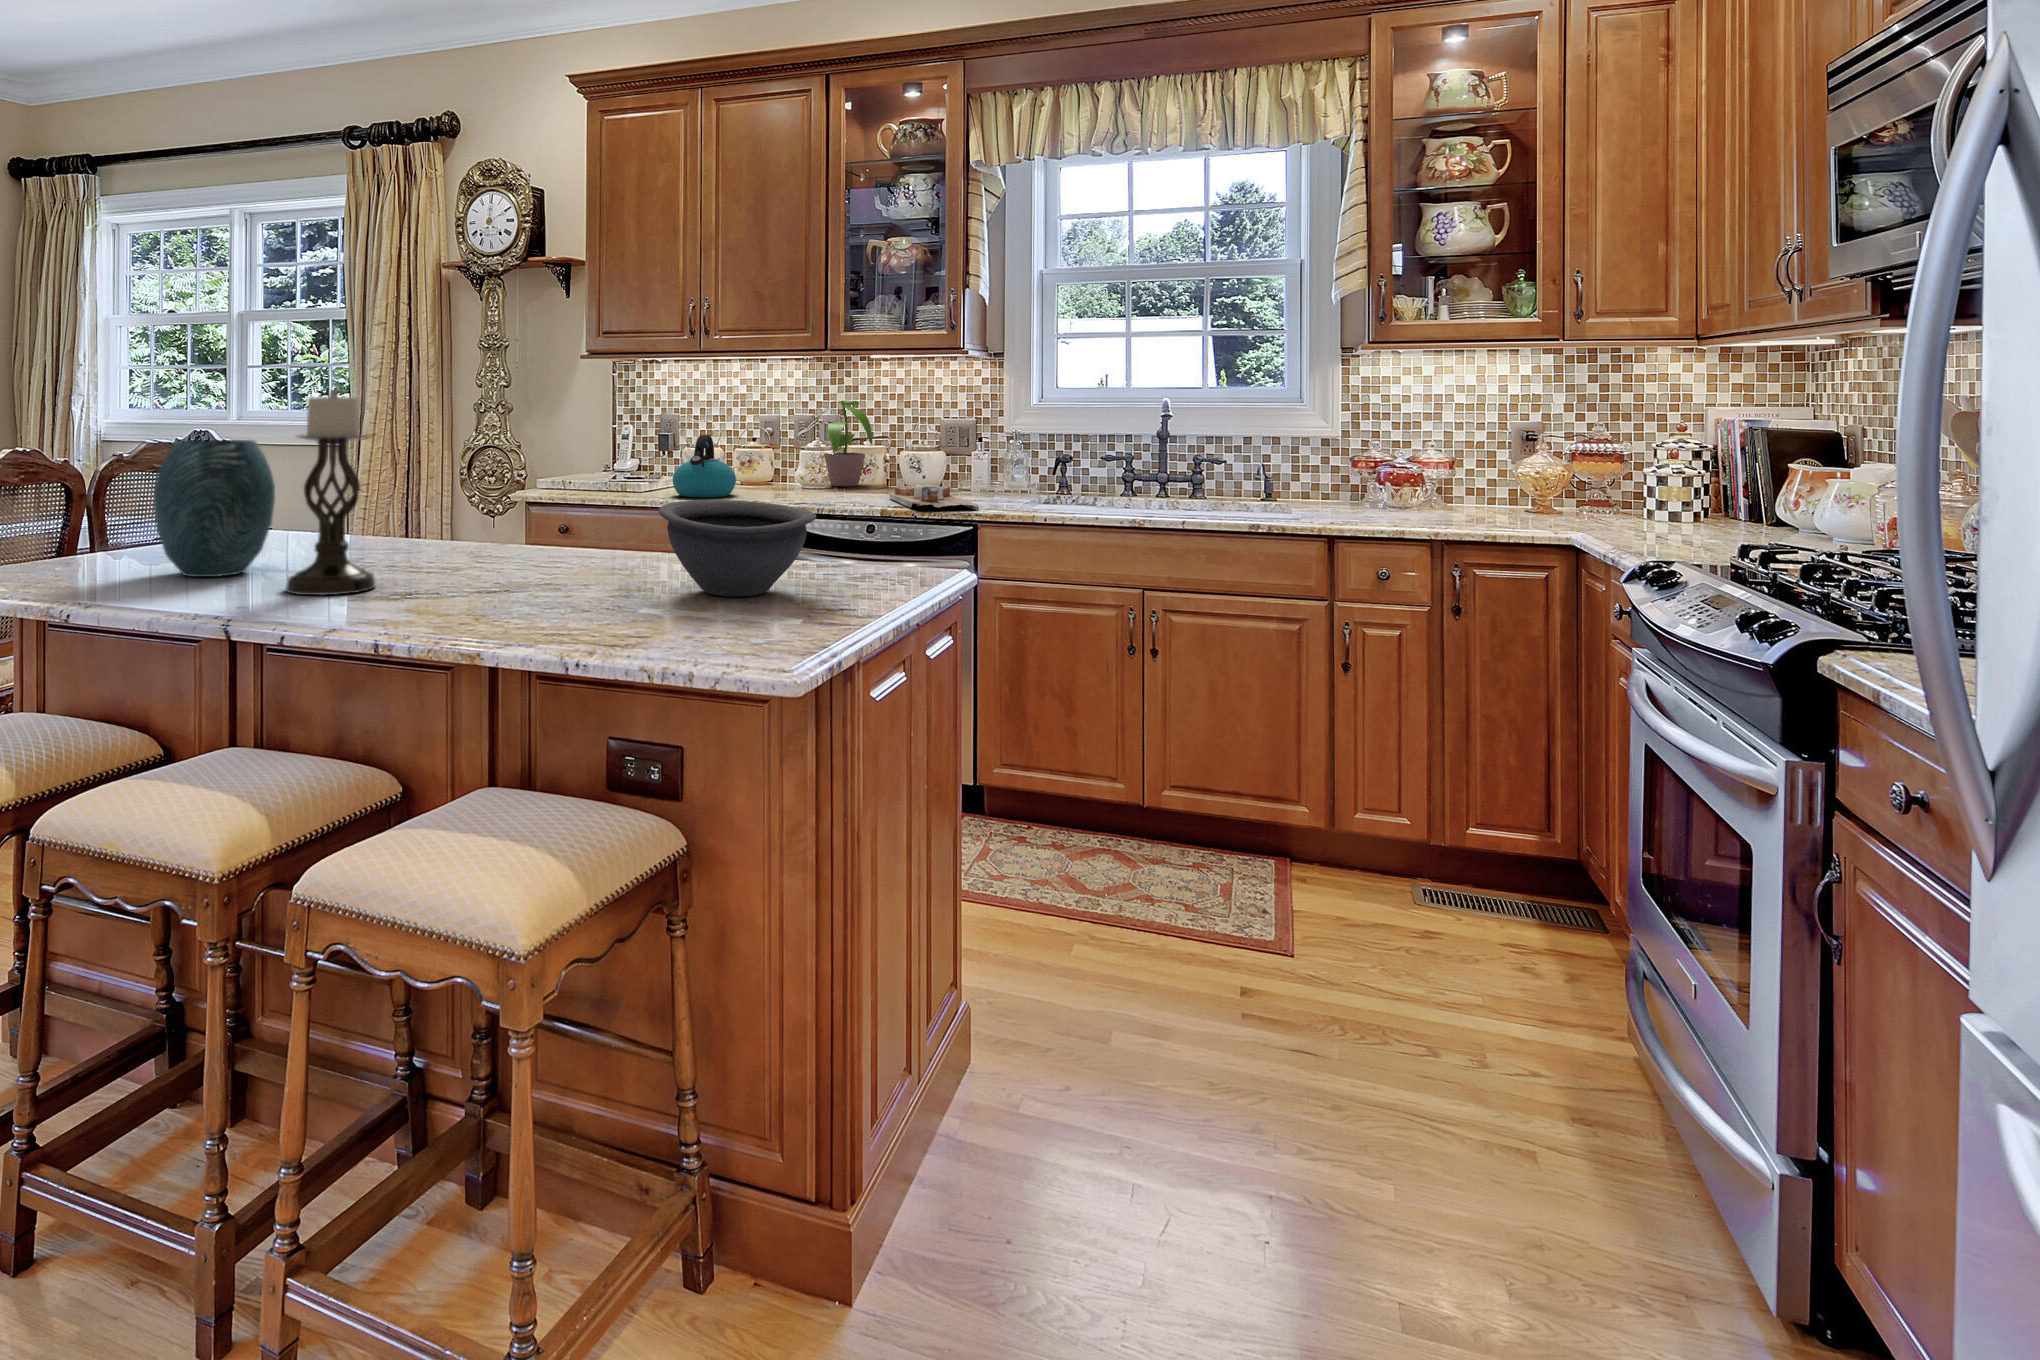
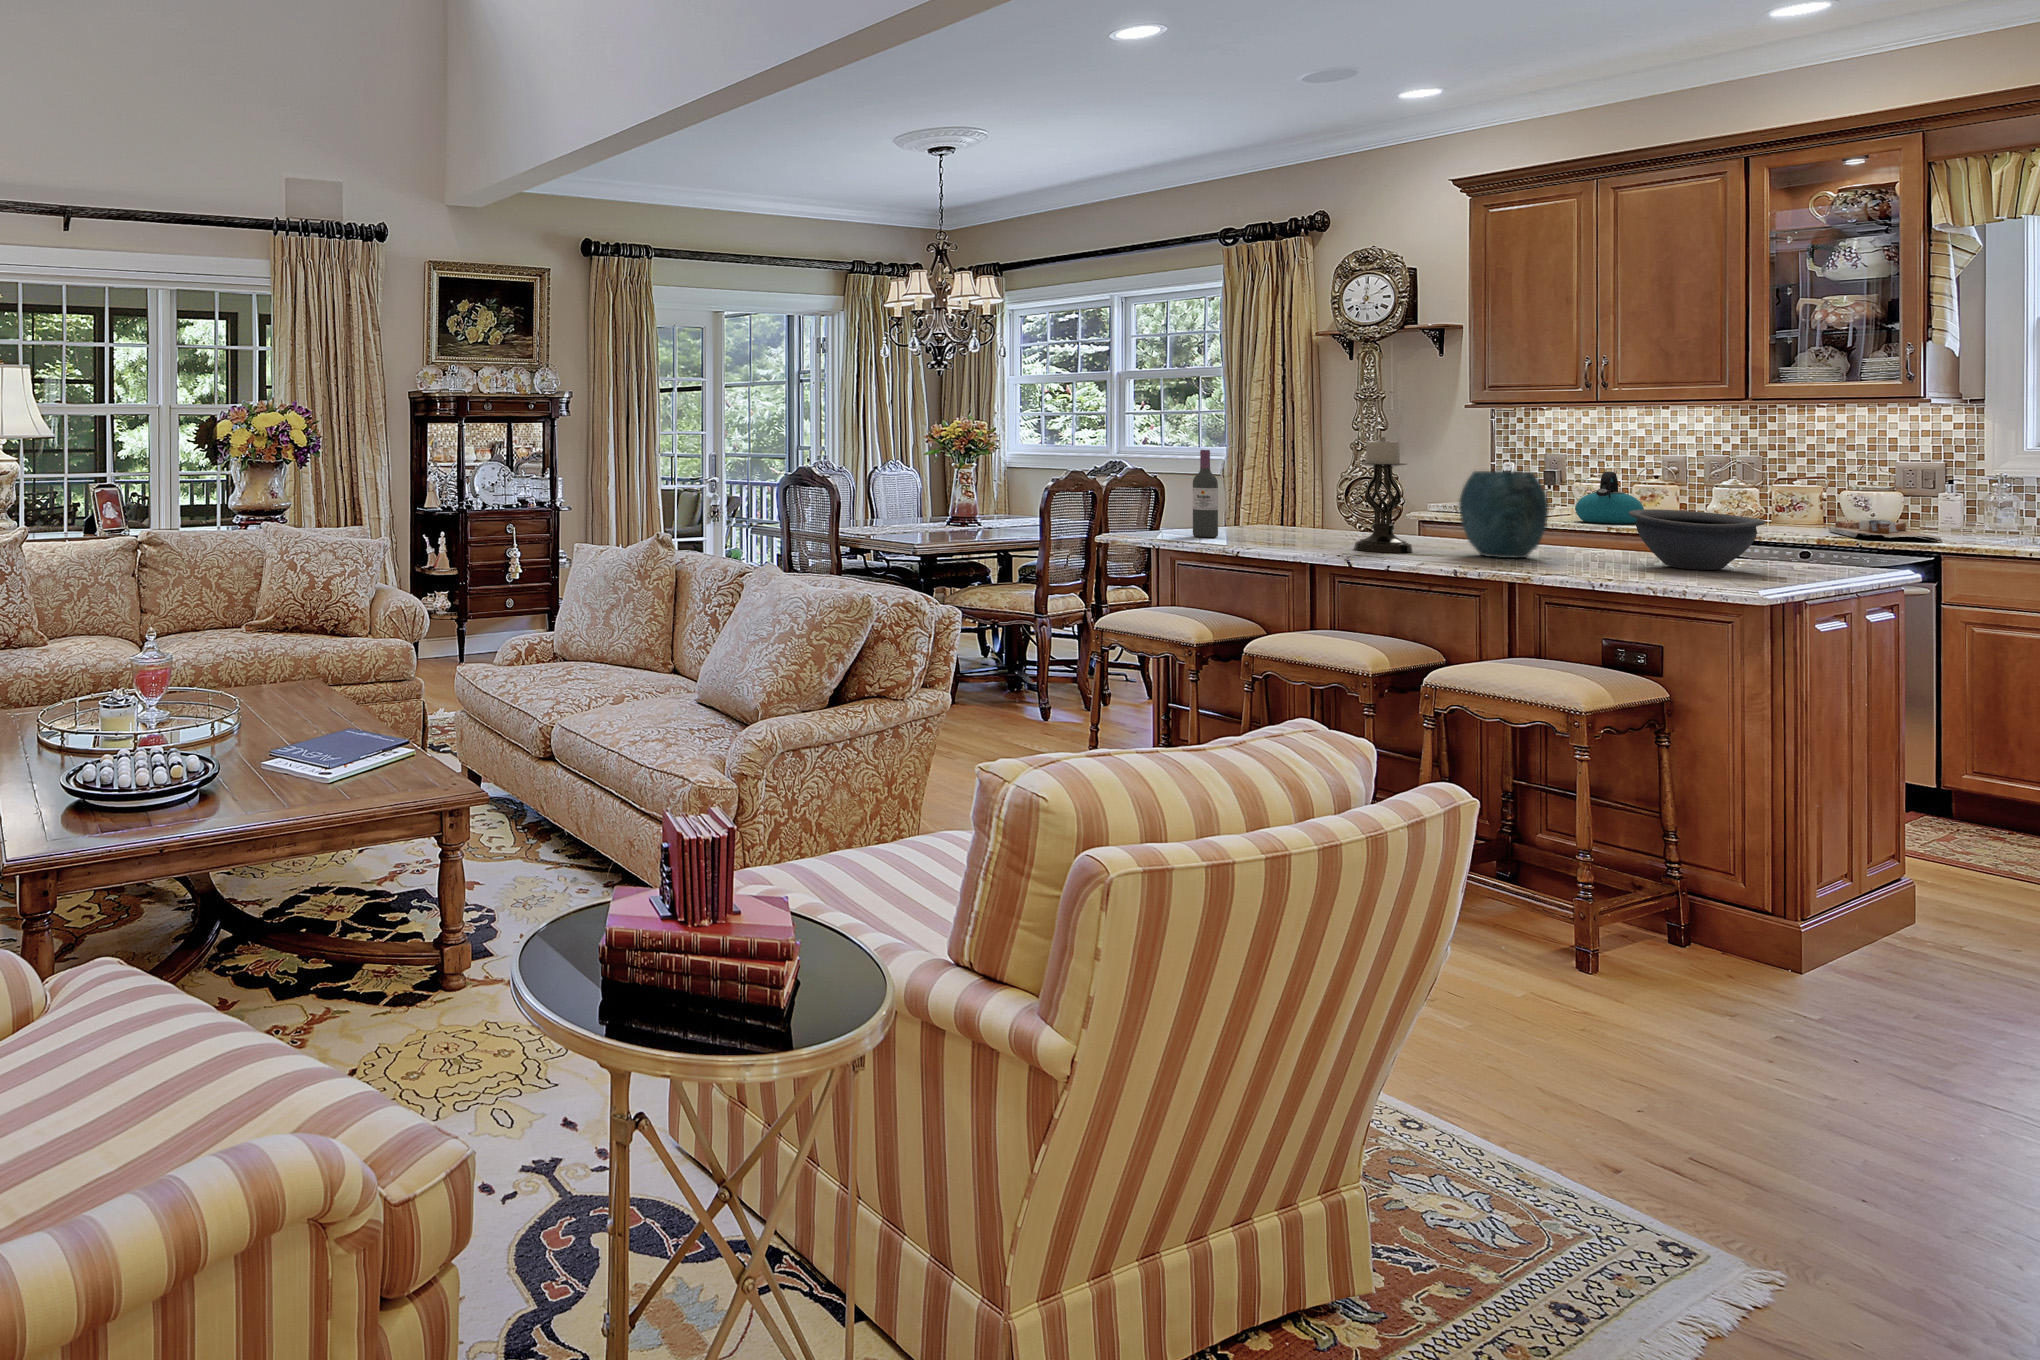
potted plant: present [811,401,872,486] -> none [1721,443,1816,522]
wine bottle: none [56,414,104,576] -> present [1193,450,1218,537]
vase: present [154,440,275,577] -> present [1459,471,1548,558]

